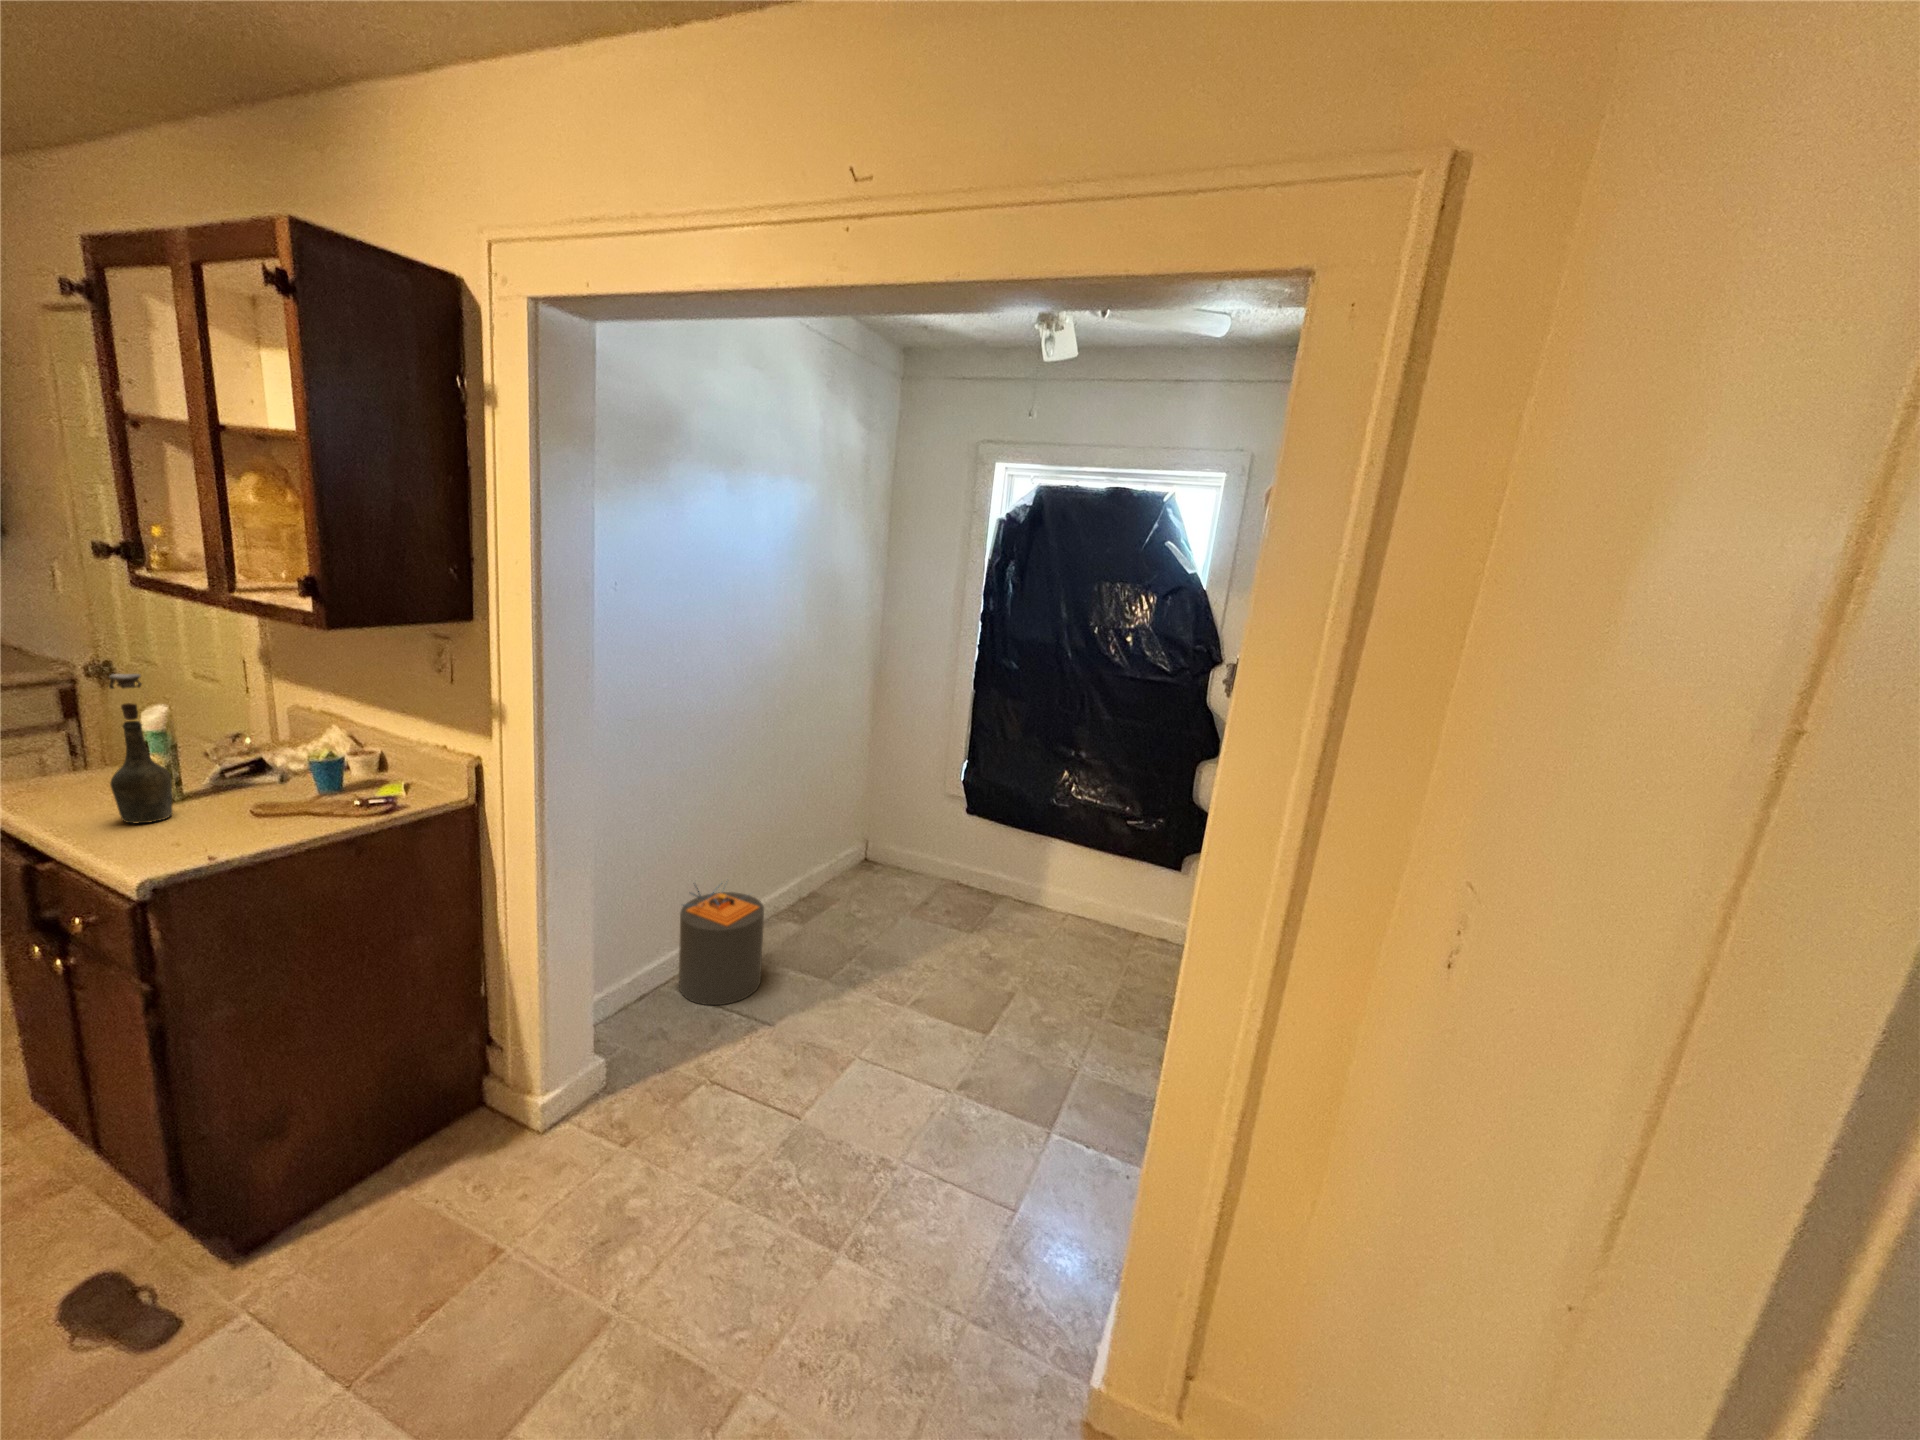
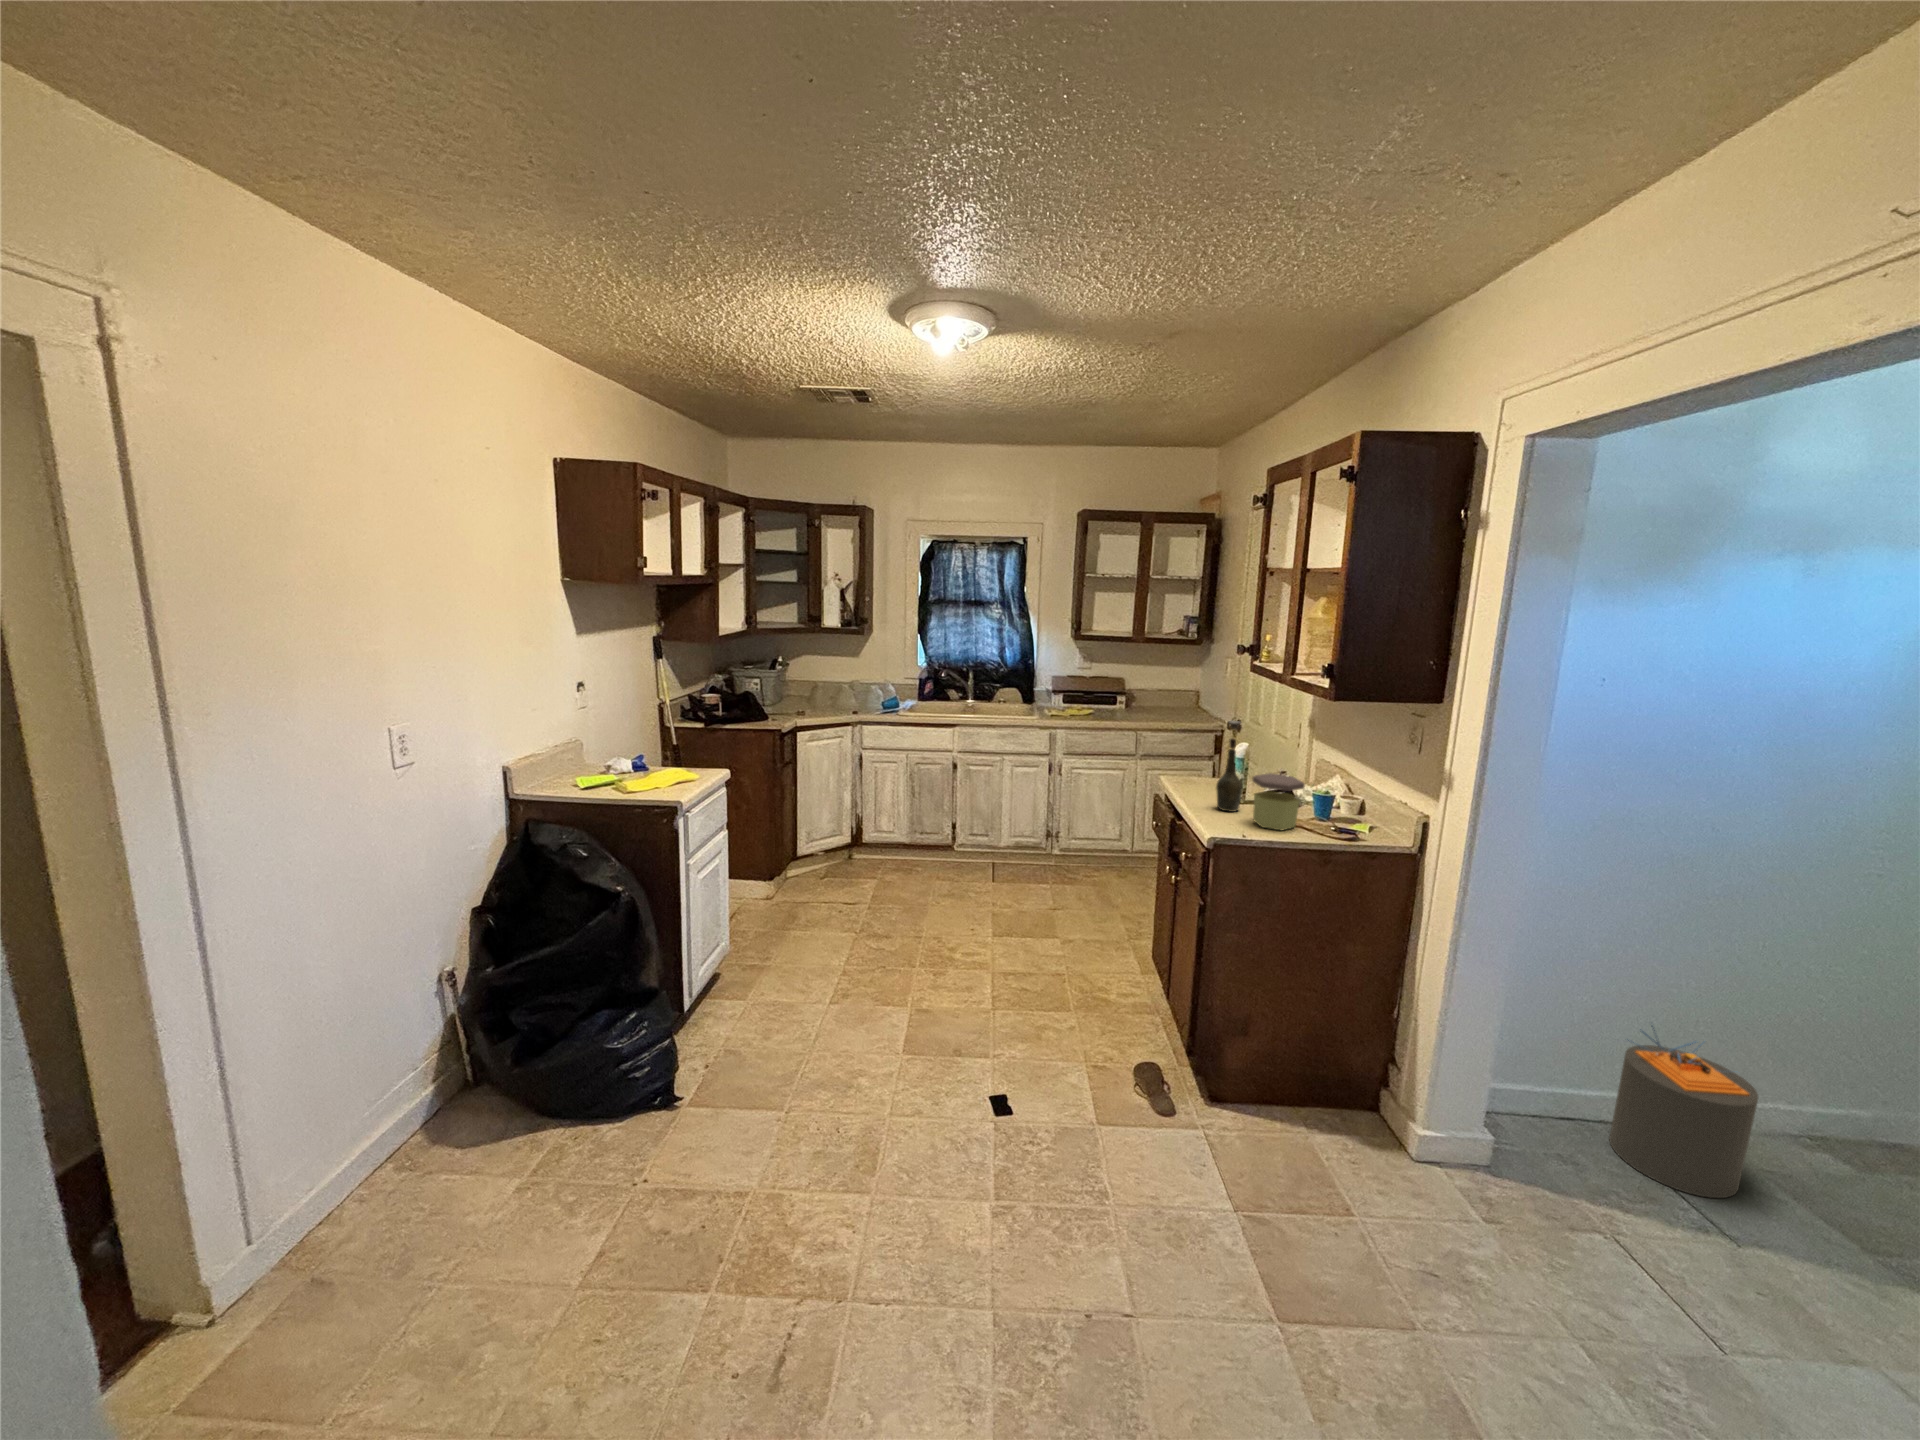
jar: none [193,745,297,833] -> present [1253,773,1305,830]

